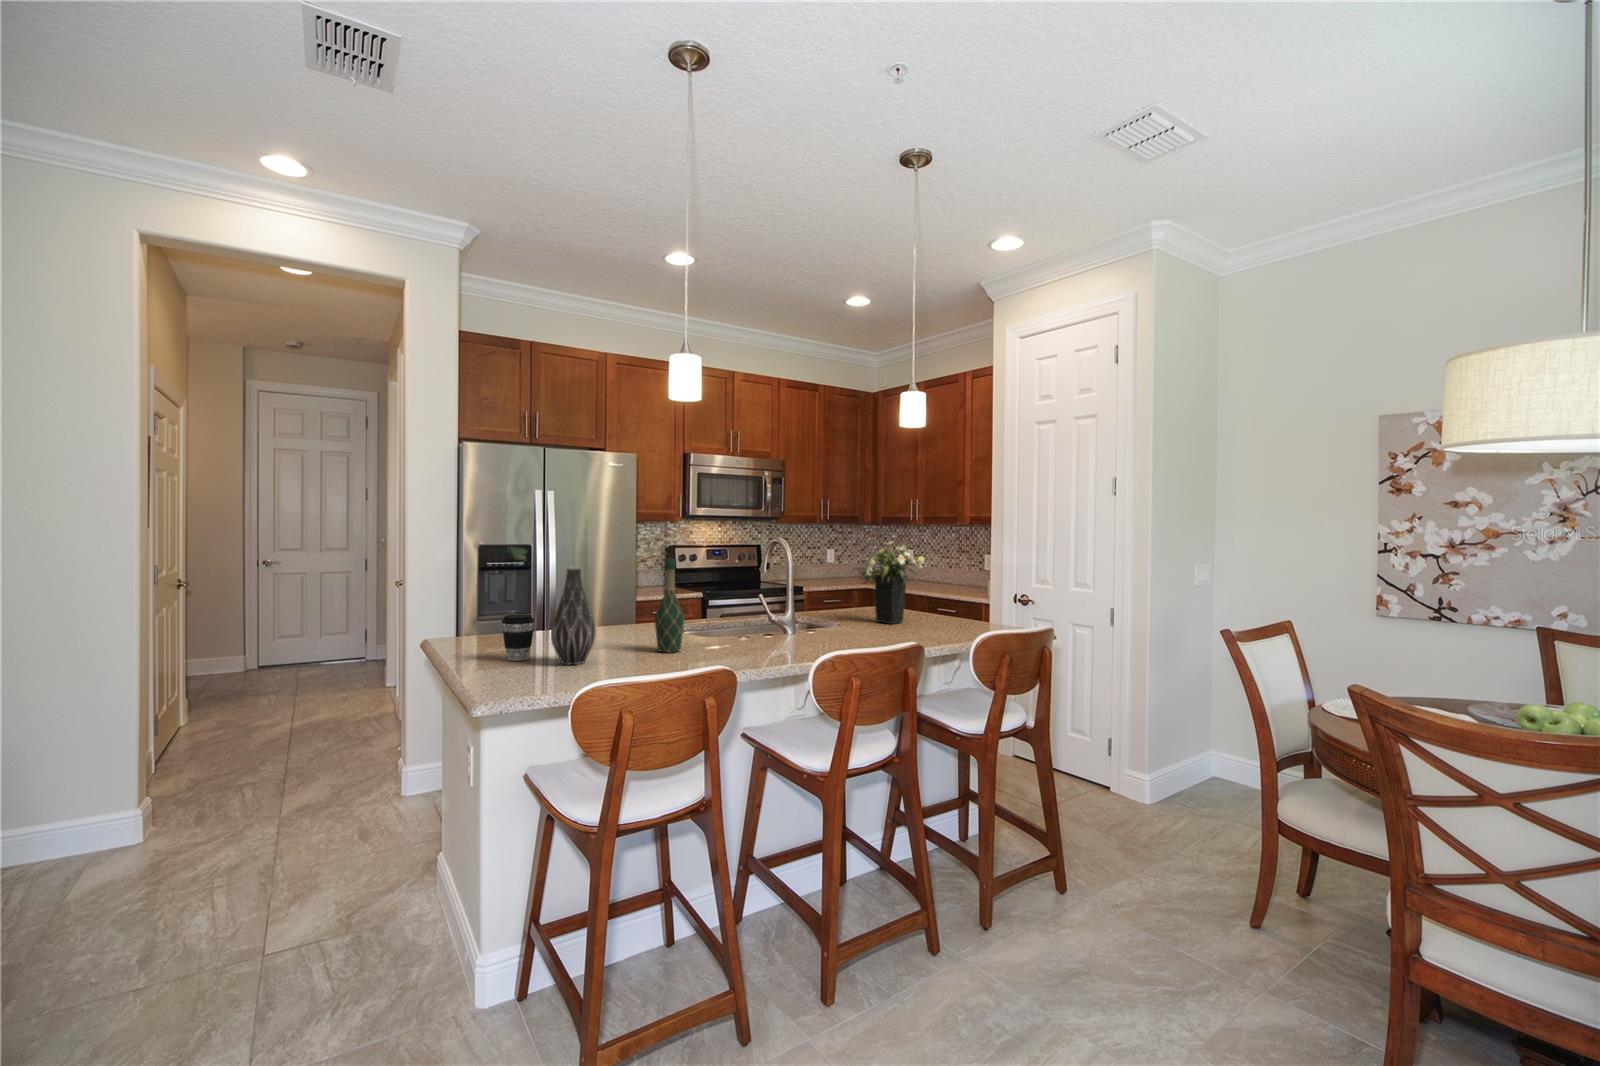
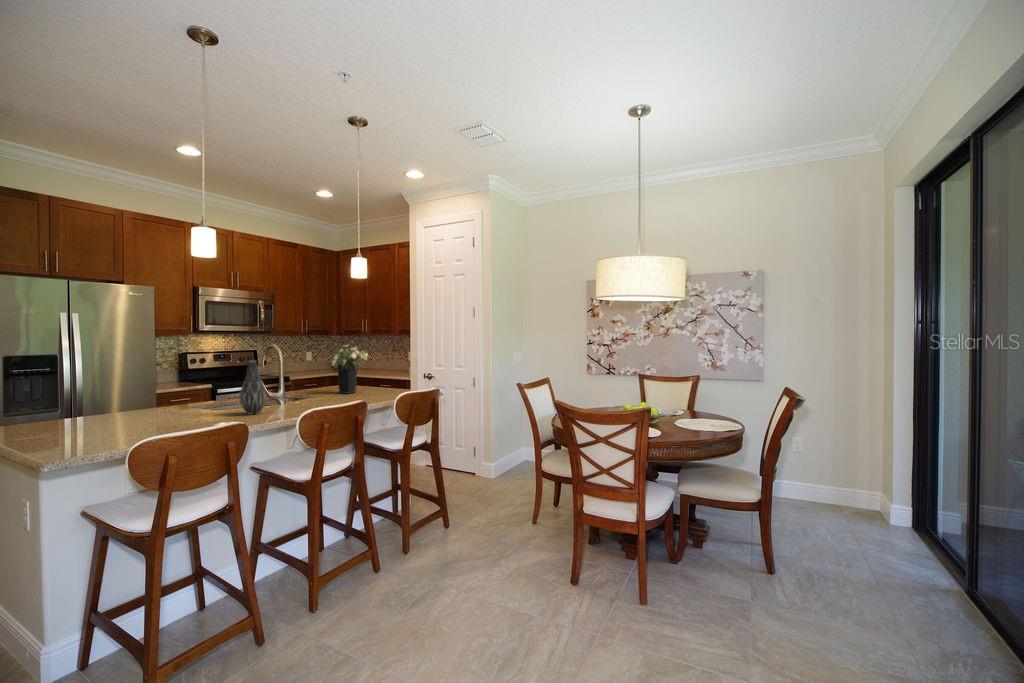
wine bottle: present [655,558,684,652] -> none [183,359,207,421]
vase: present [551,568,596,665] -> present [240,361,266,414]
coffee cup: present [502,615,534,661] -> none [53,403,83,437]

